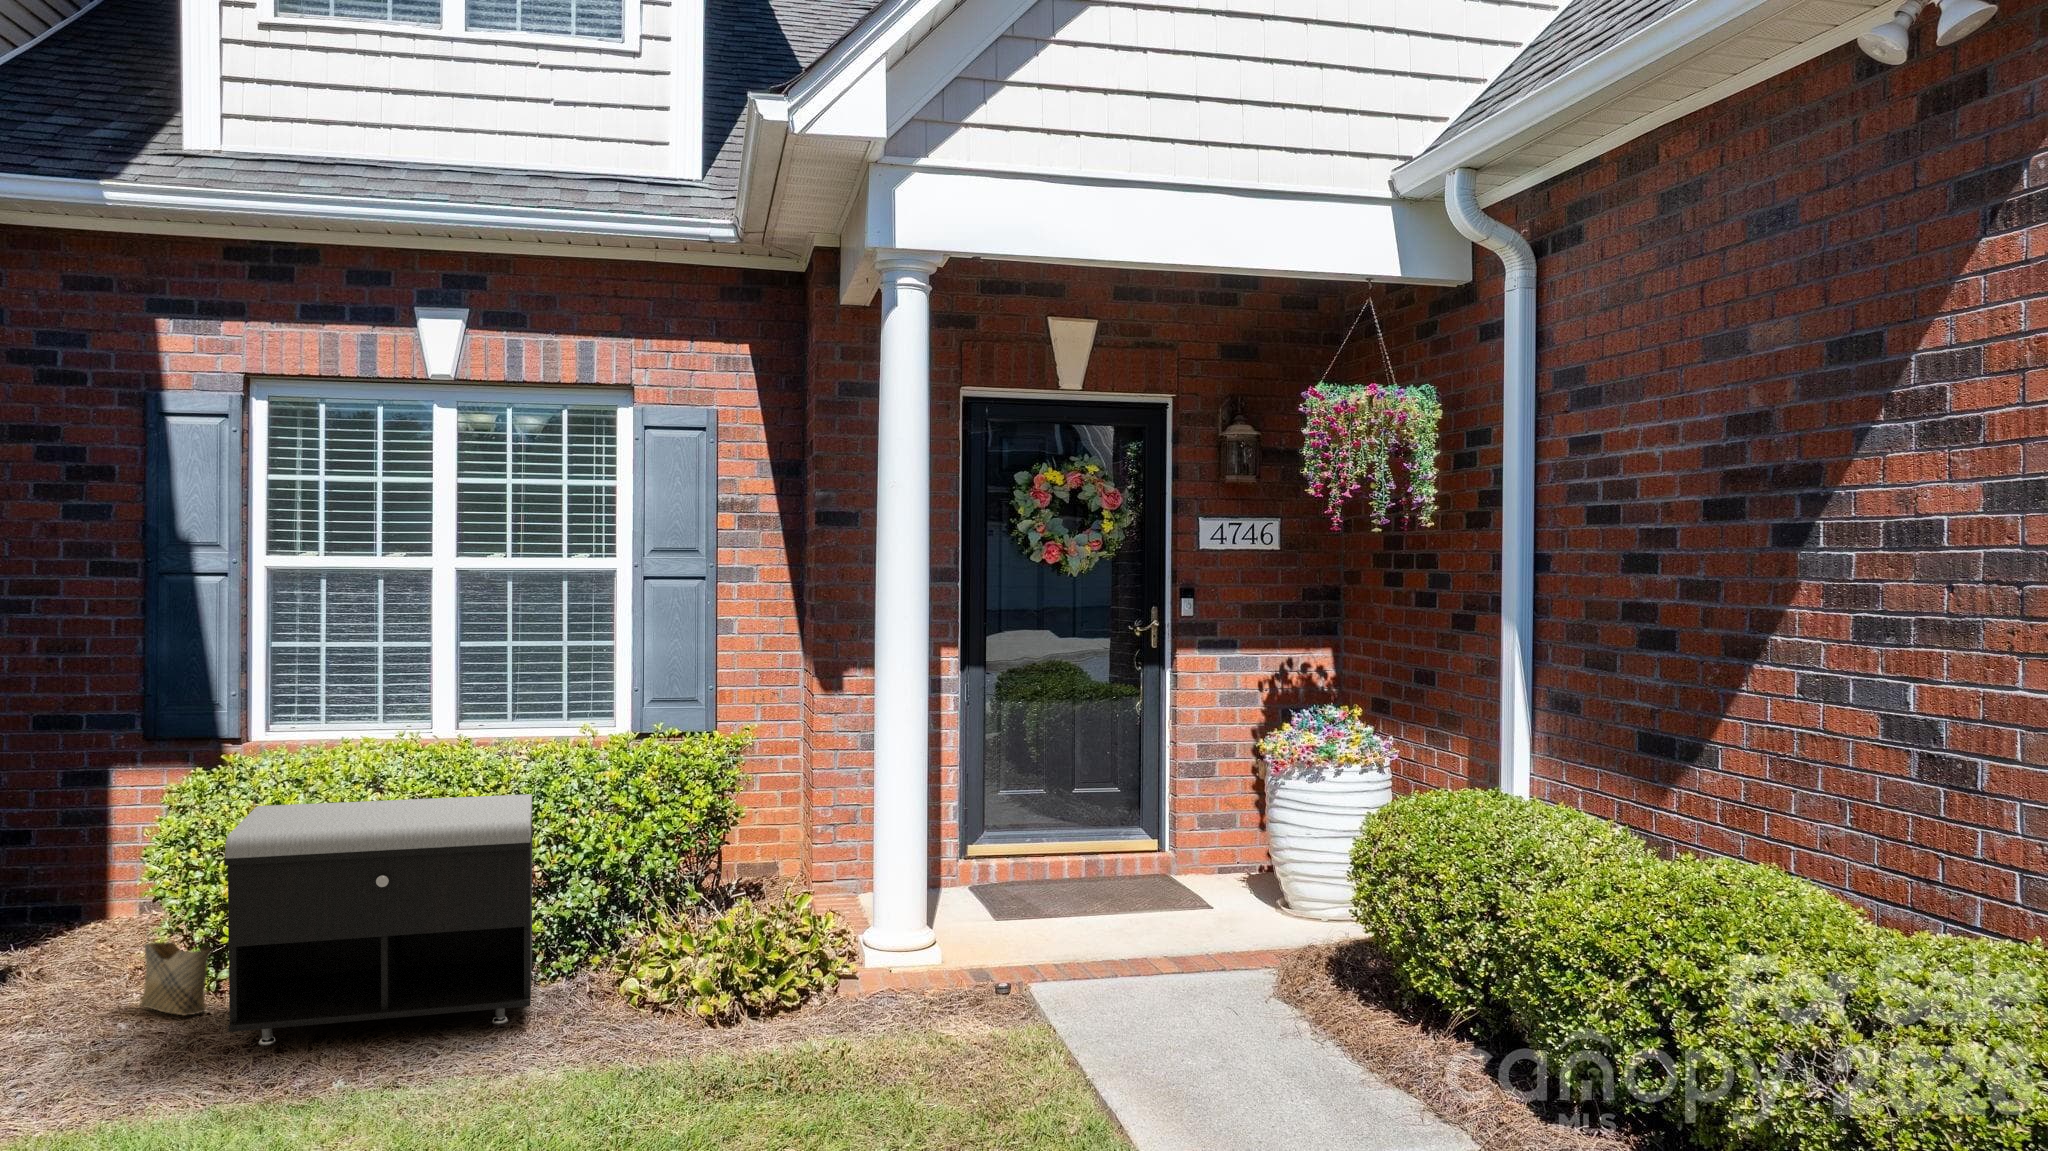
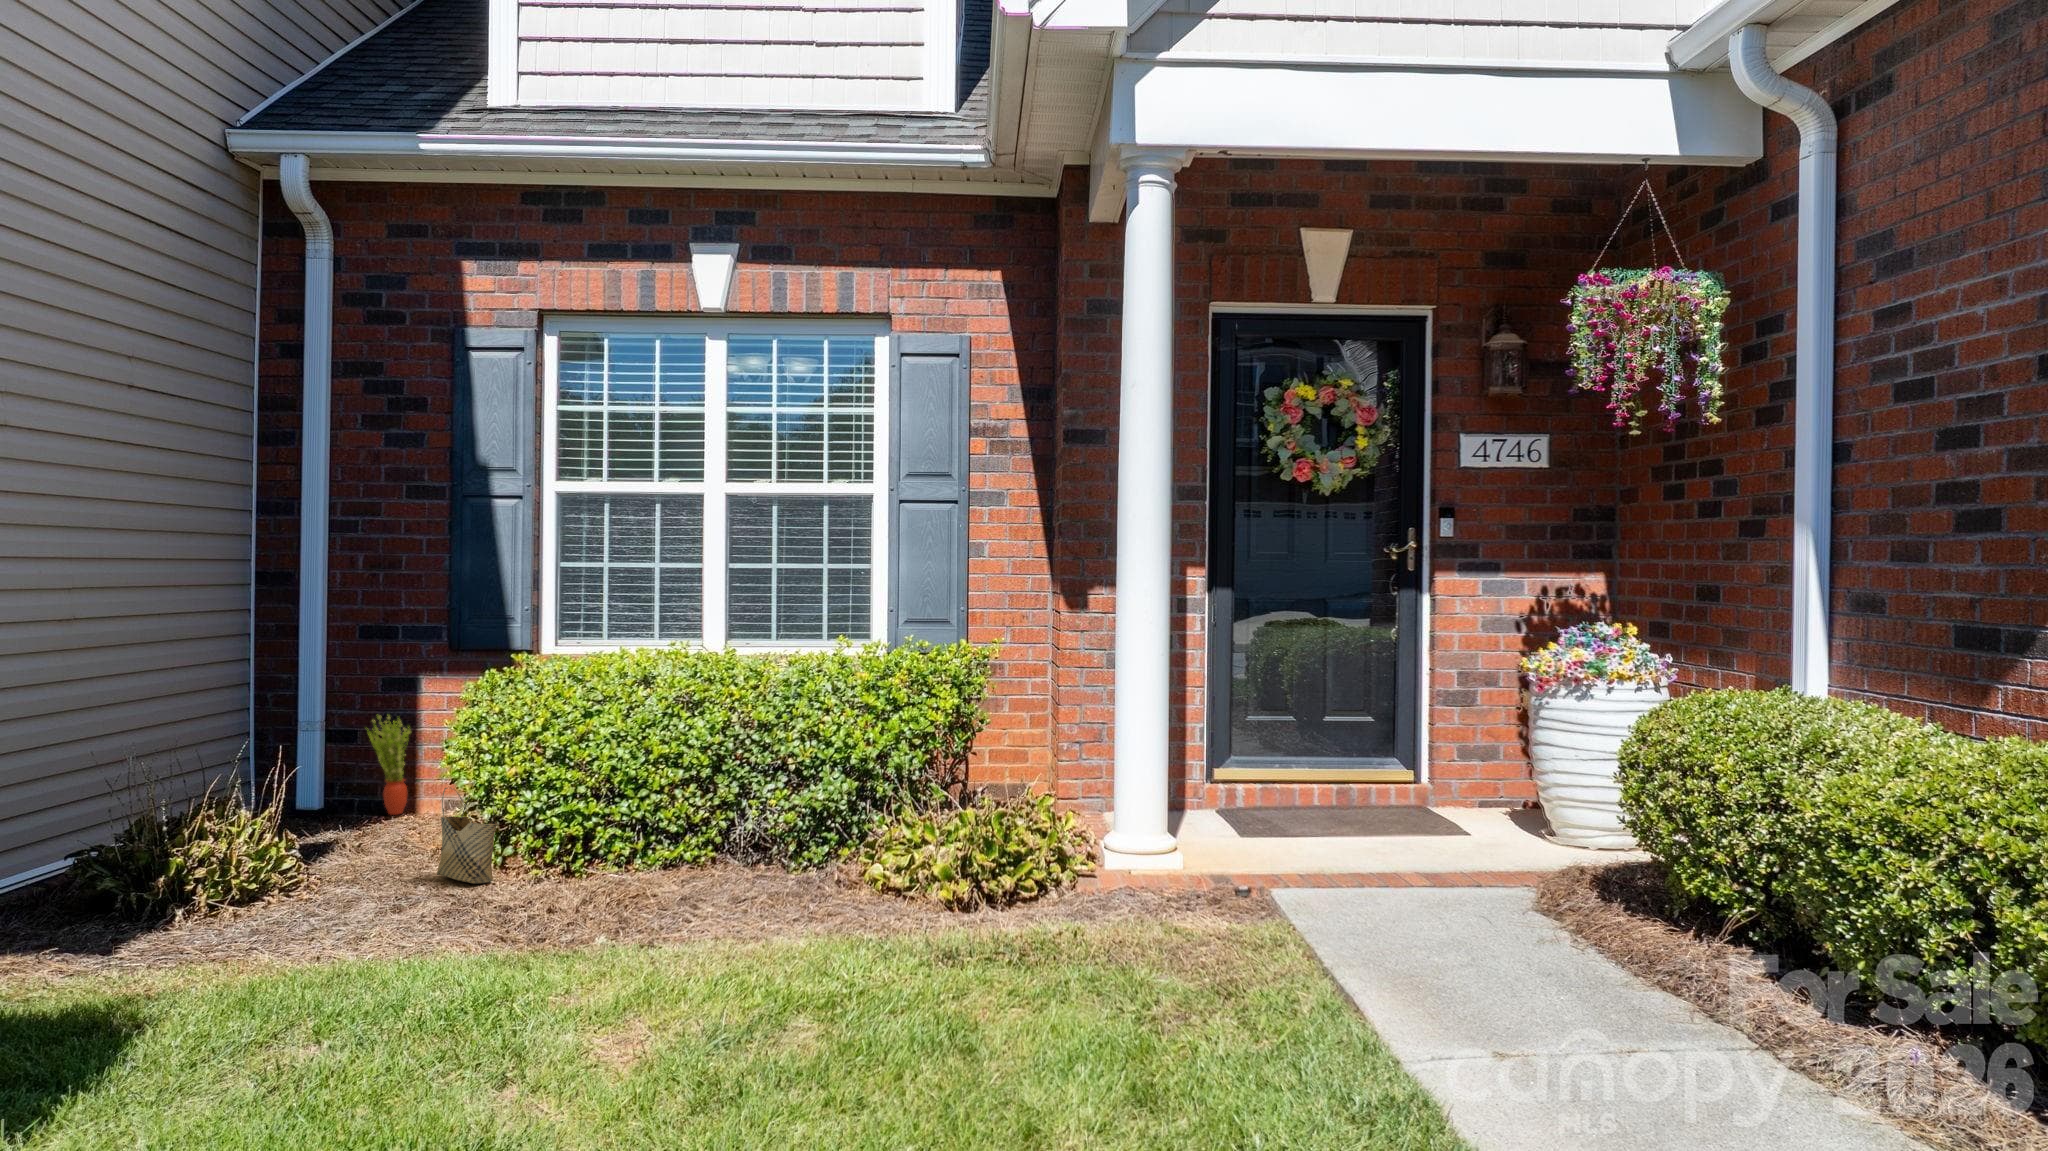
storage bench: present [225,794,532,1045] -> none [502,688,786,909]
potted plant: none [36,815,93,927] -> present [367,716,410,815]

